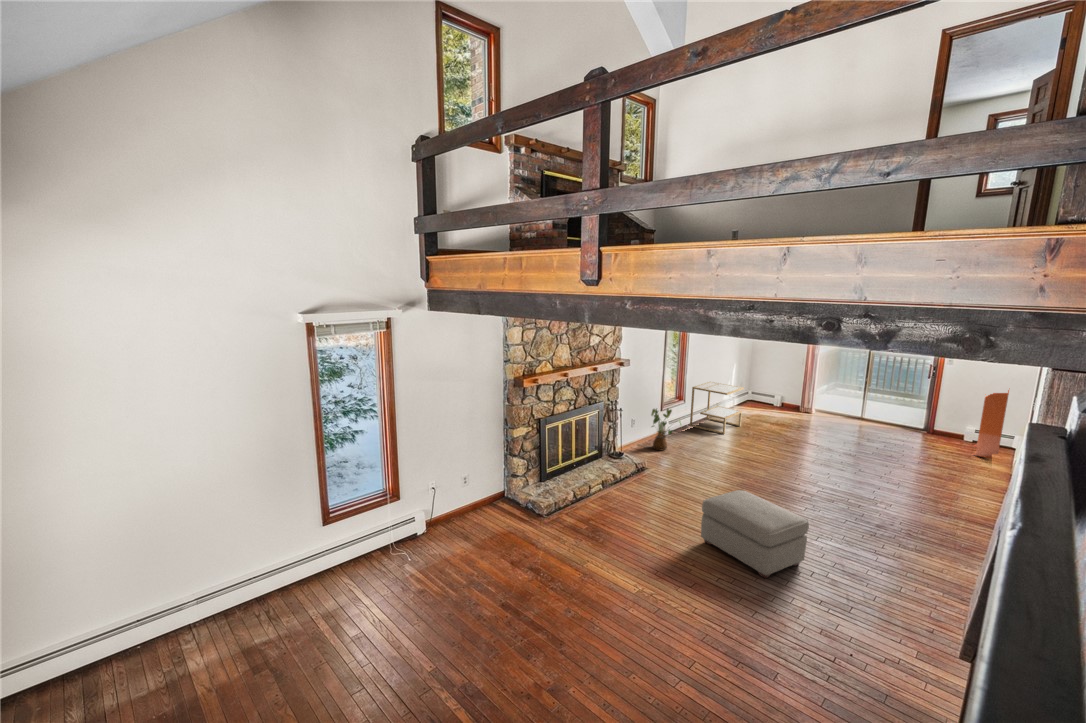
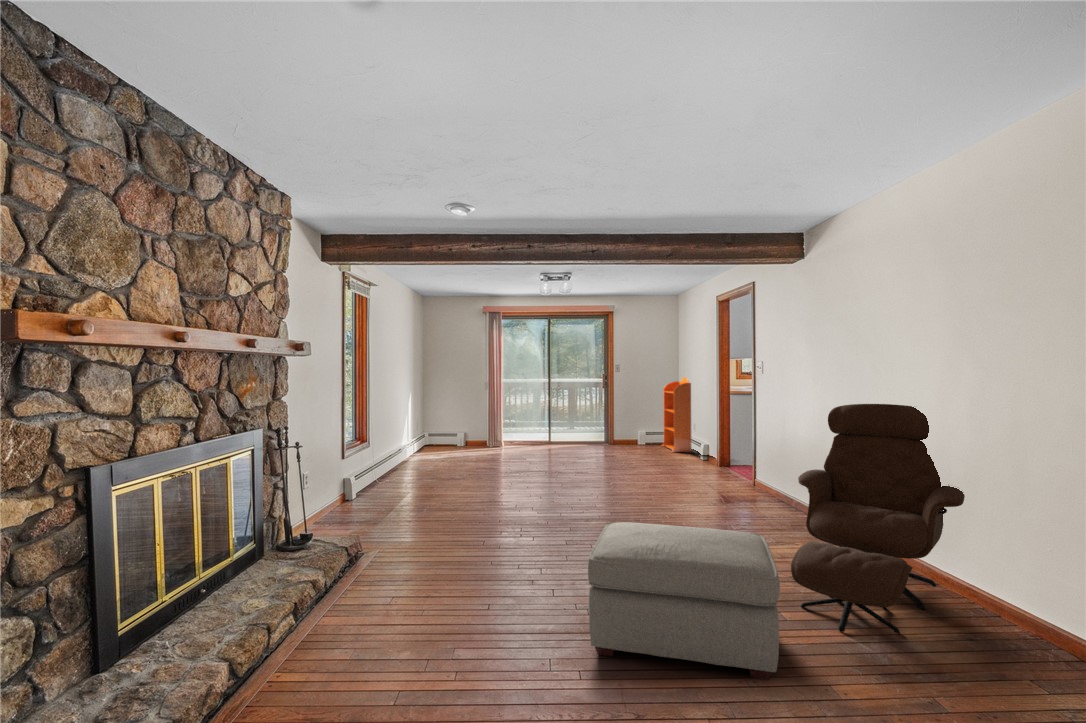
side table: present [690,382,744,434] -> none [377,414,445,483]
house plant: present [651,409,681,450] -> none [333,447,393,523]
lounge chair: none [834,463,1013,603] -> present [791,404,965,633]

